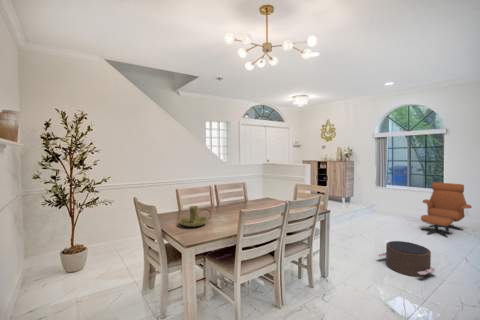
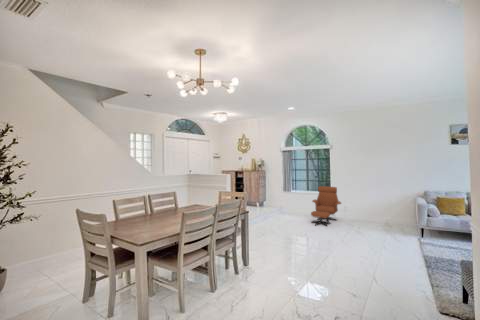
candle holder: present [180,206,211,227] -> none [125,213,153,231]
pouf: present [378,241,435,277] -> none [282,231,318,255]

